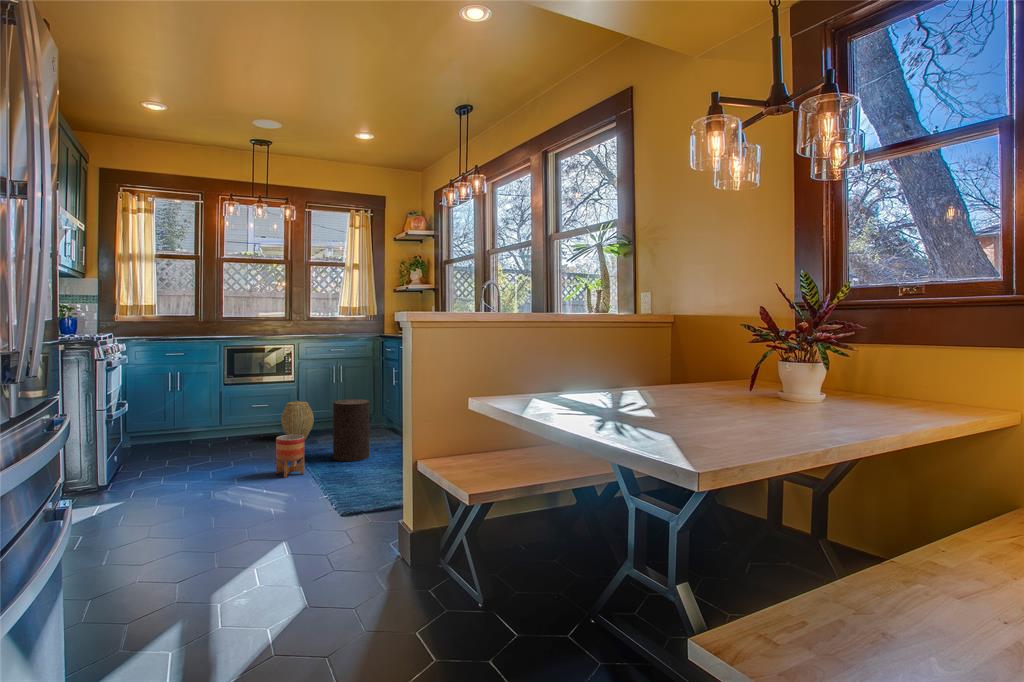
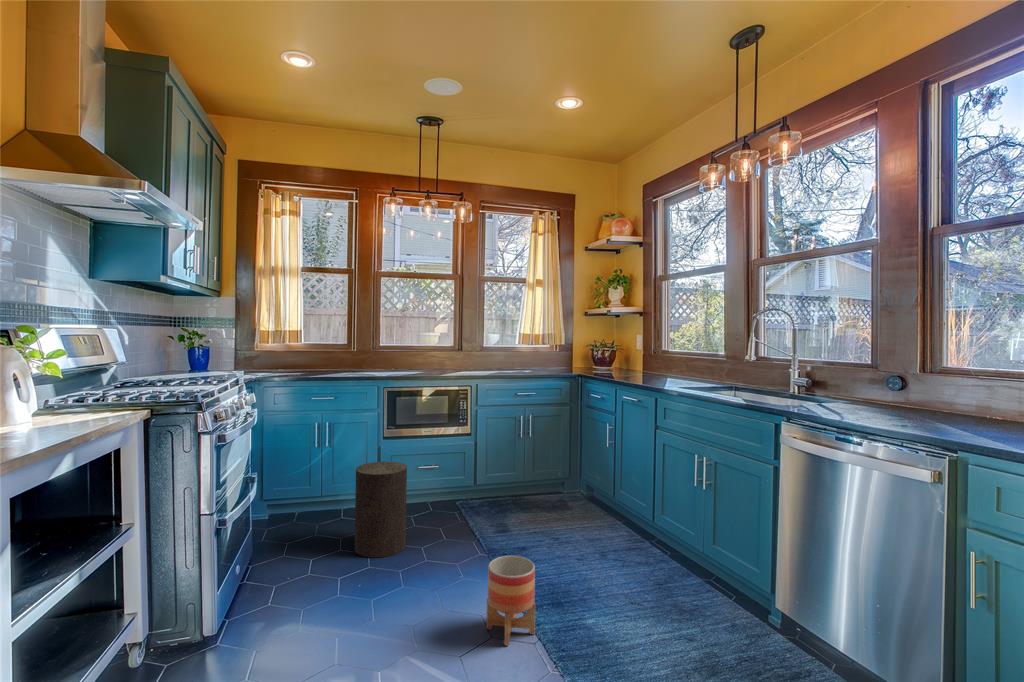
stool: present [333,399,369,461] -> present [355,462,407,558]
woven basket: present [281,401,314,439] -> none [459,466,502,524]

